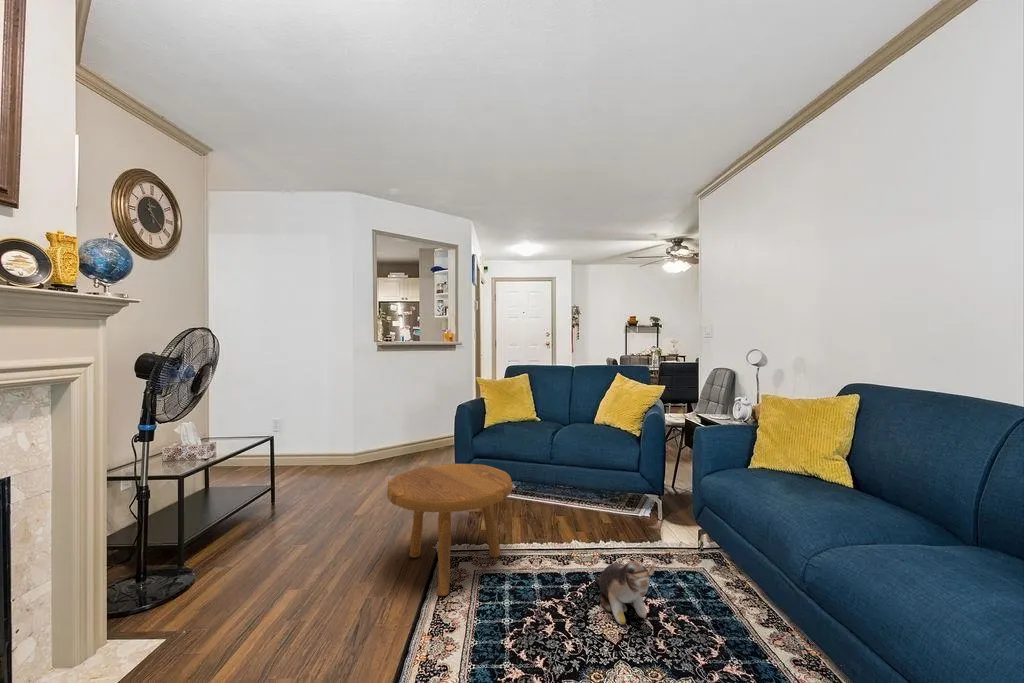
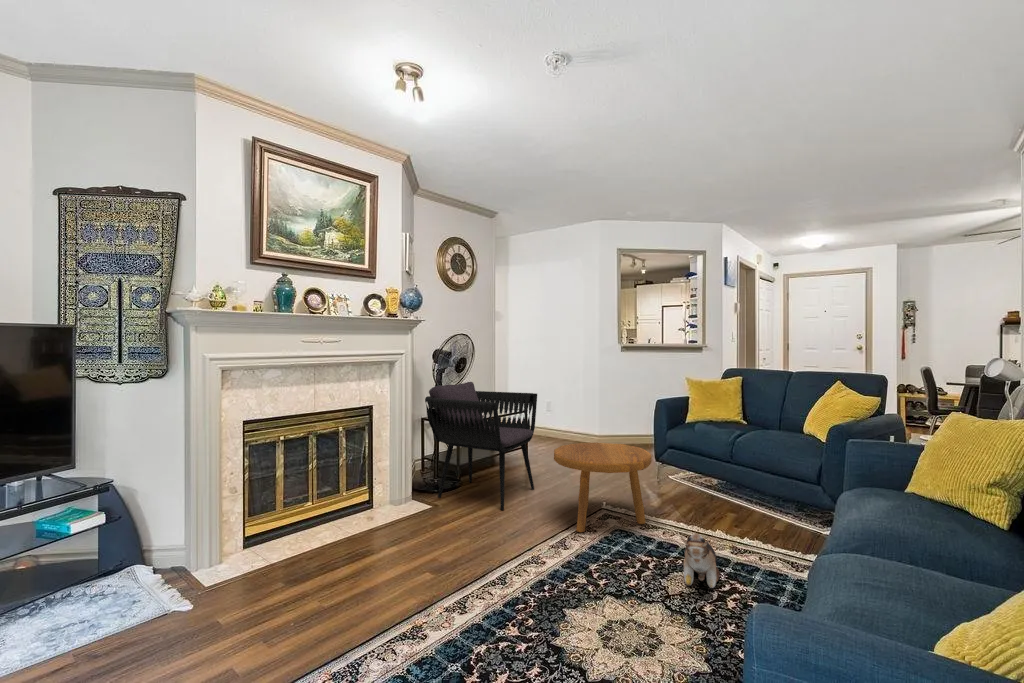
armchair: none [133,404,324,612] -> present [425,382,537,510]

